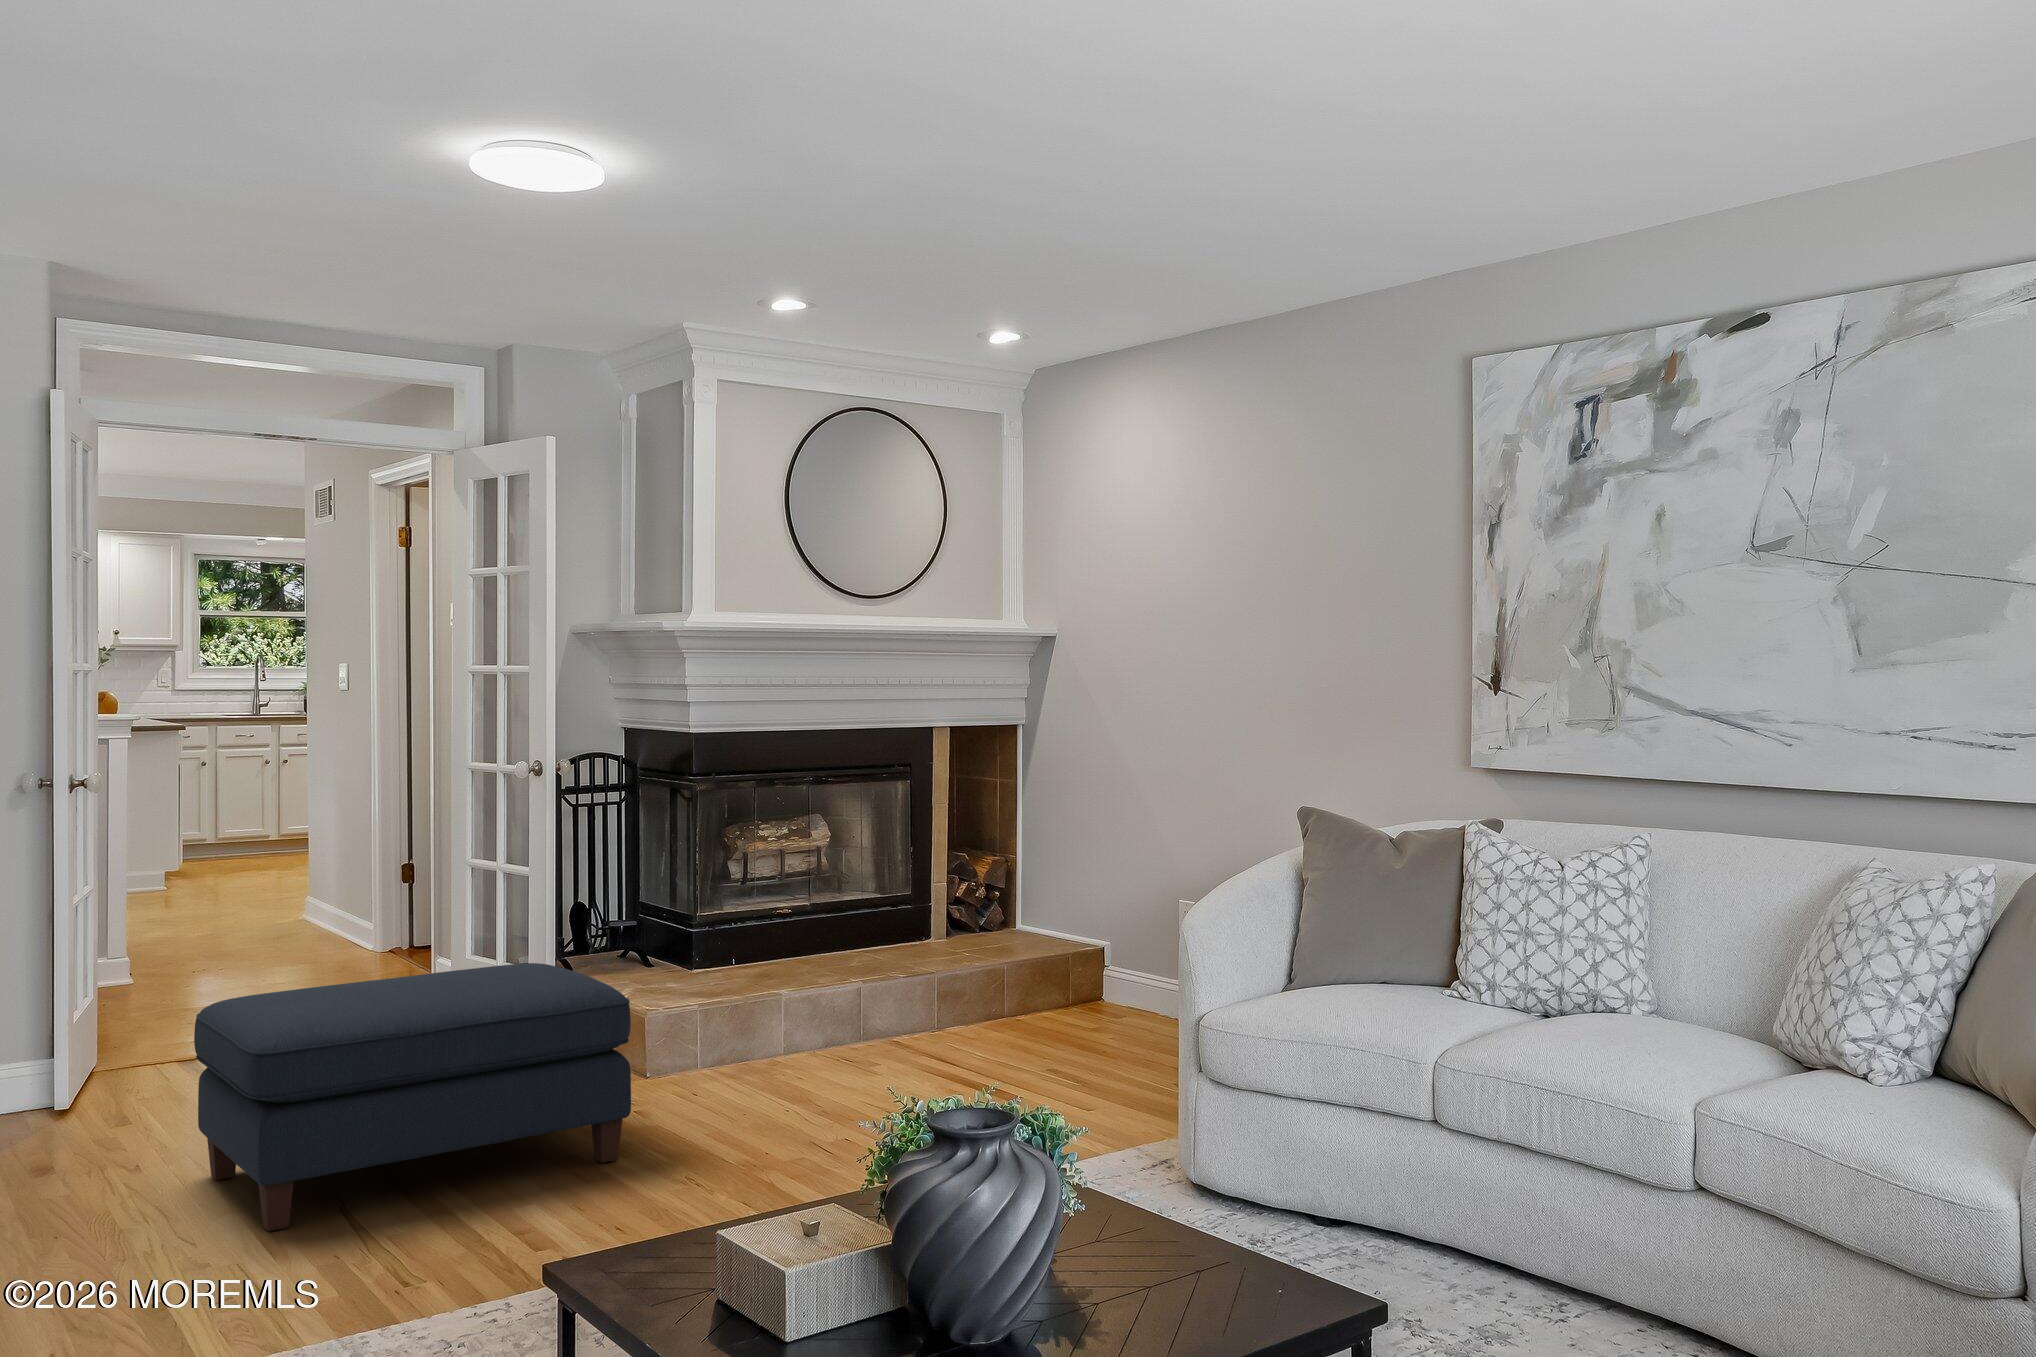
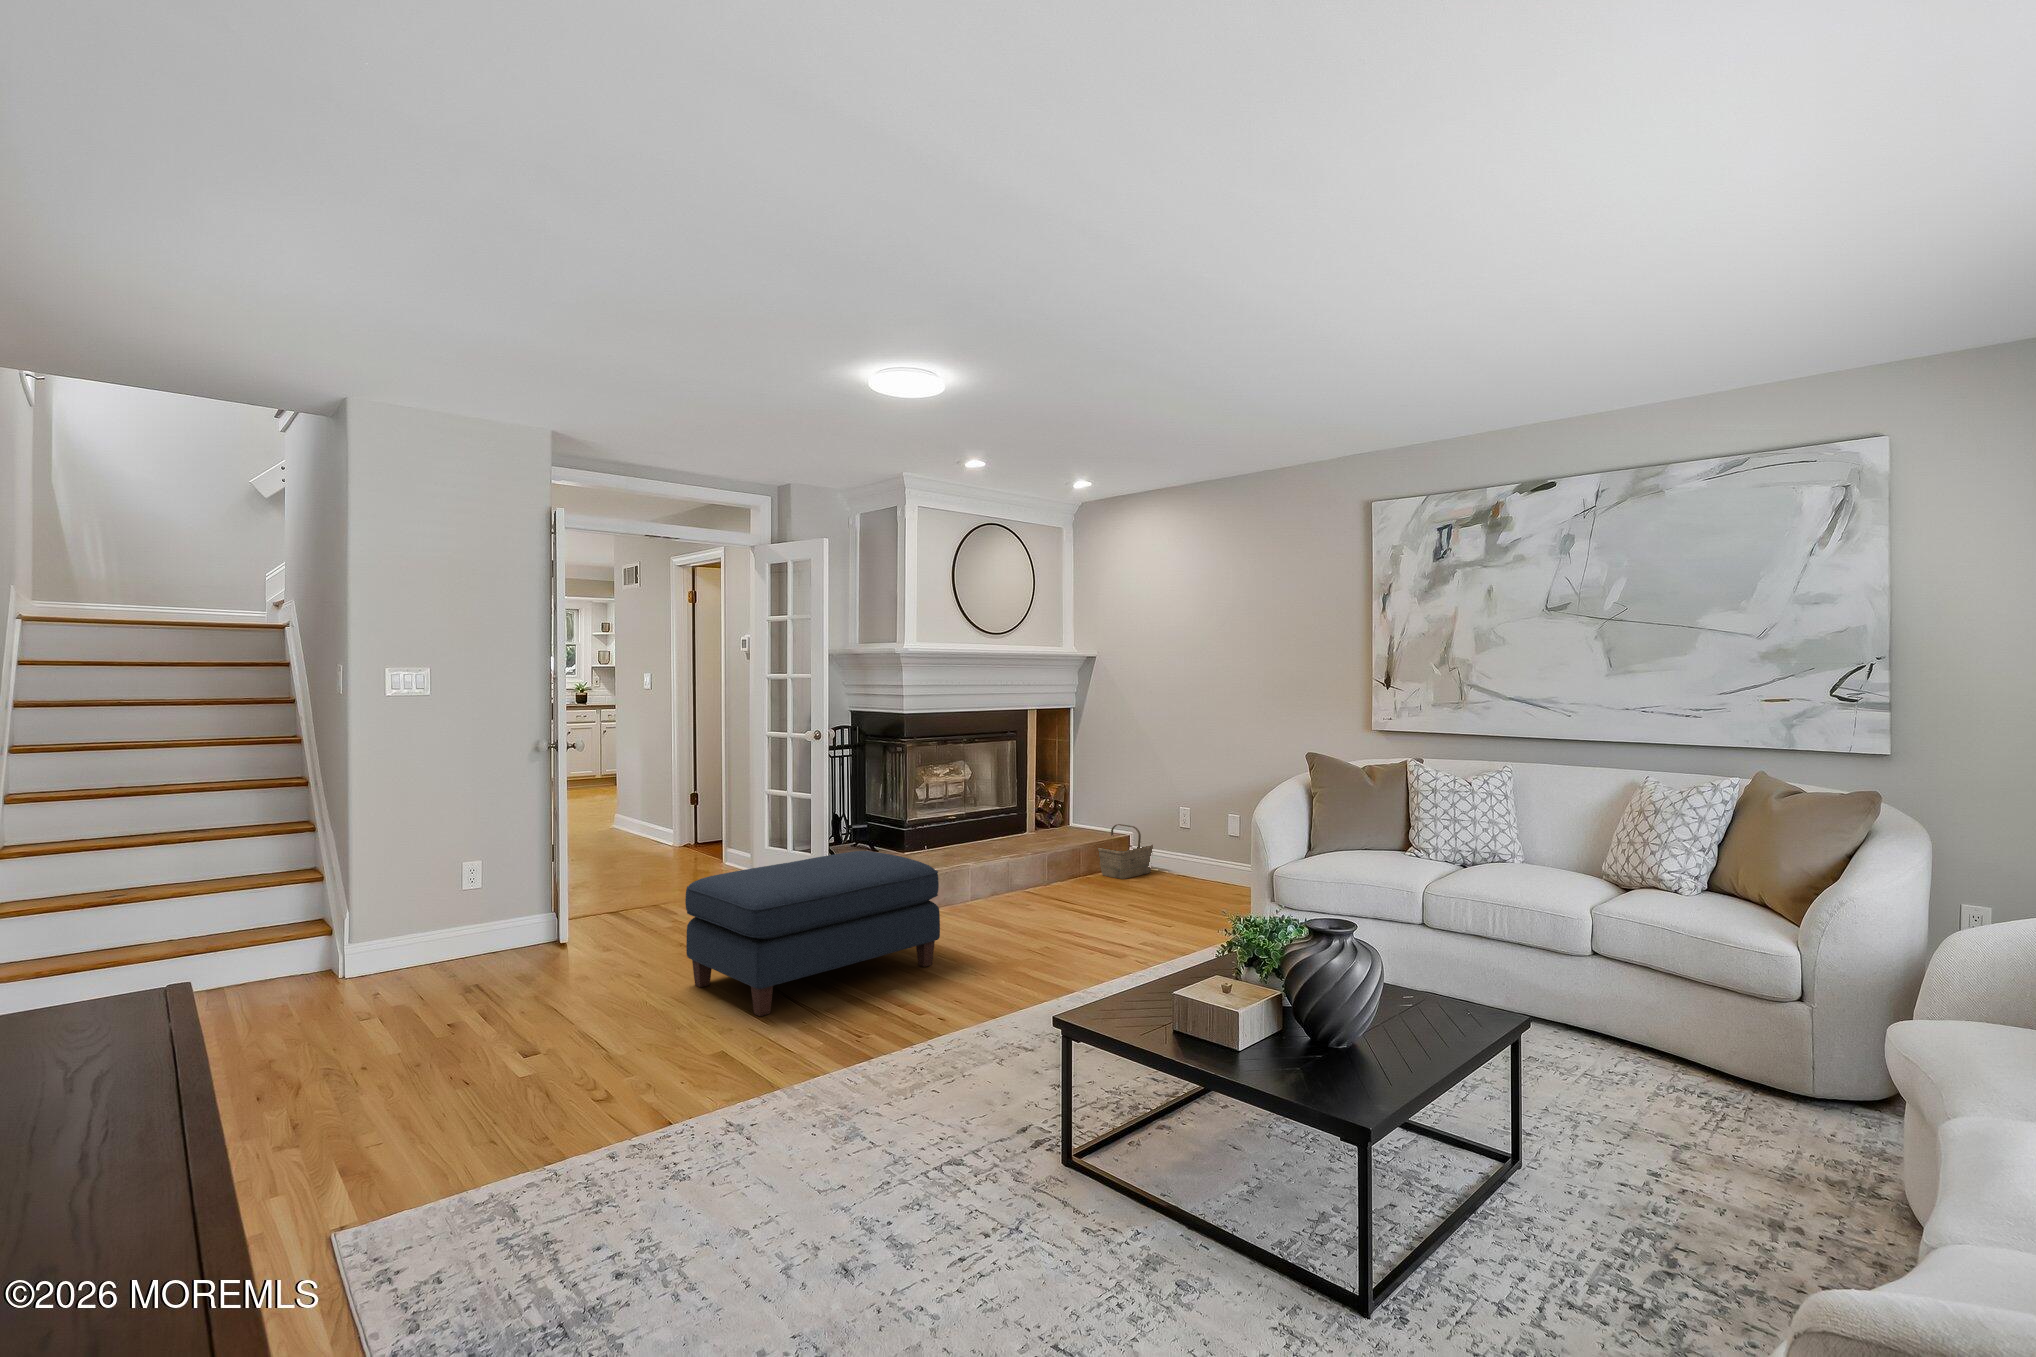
basket: none [1032,931,1137,1027] -> present [1098,824,1153,879]

